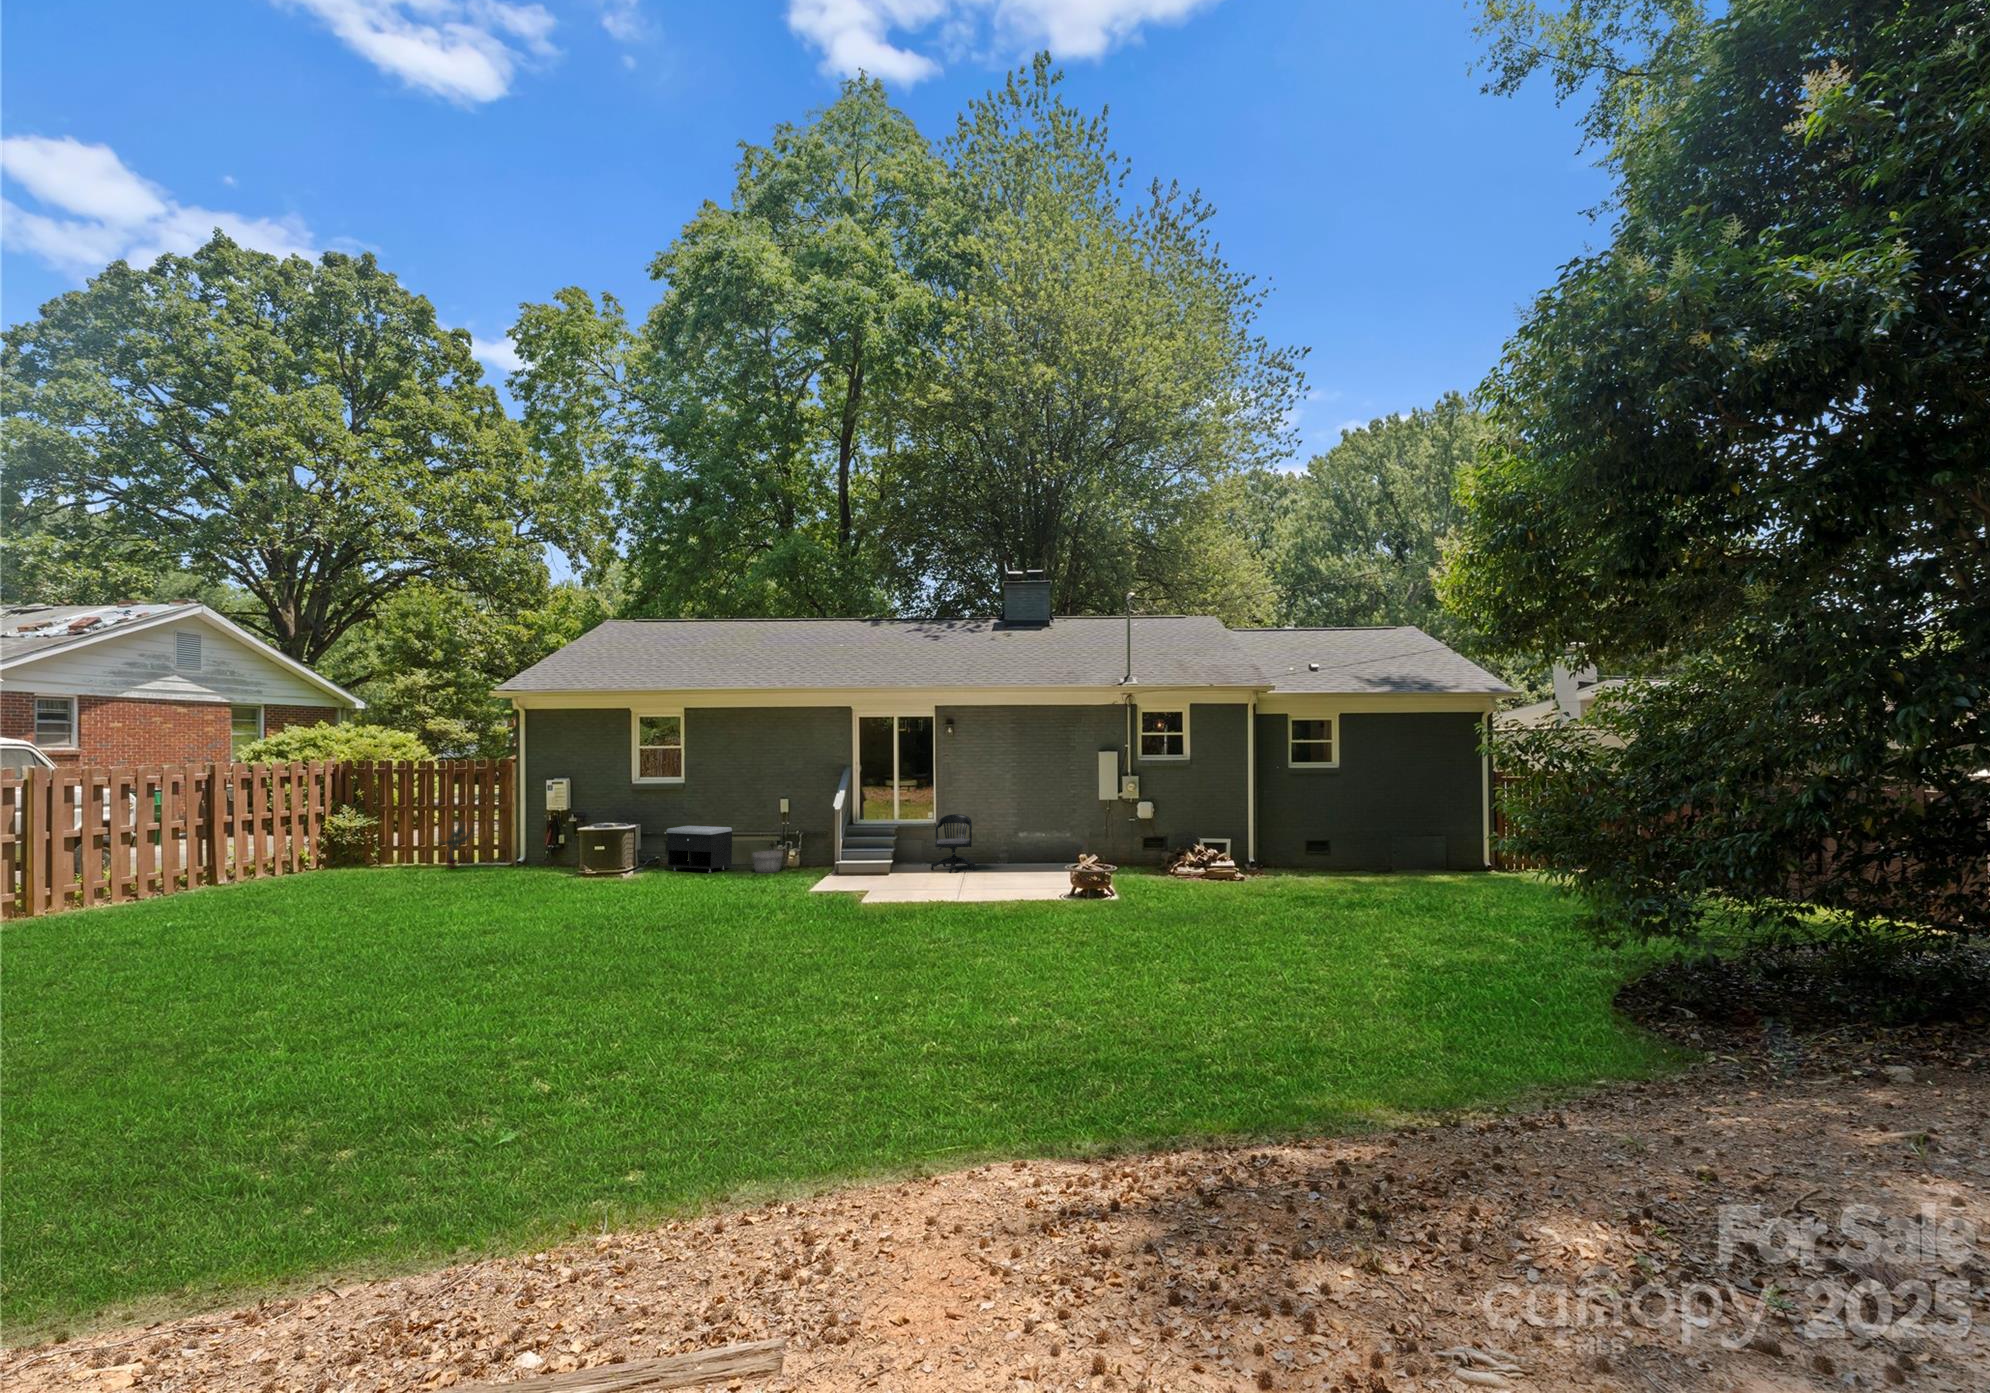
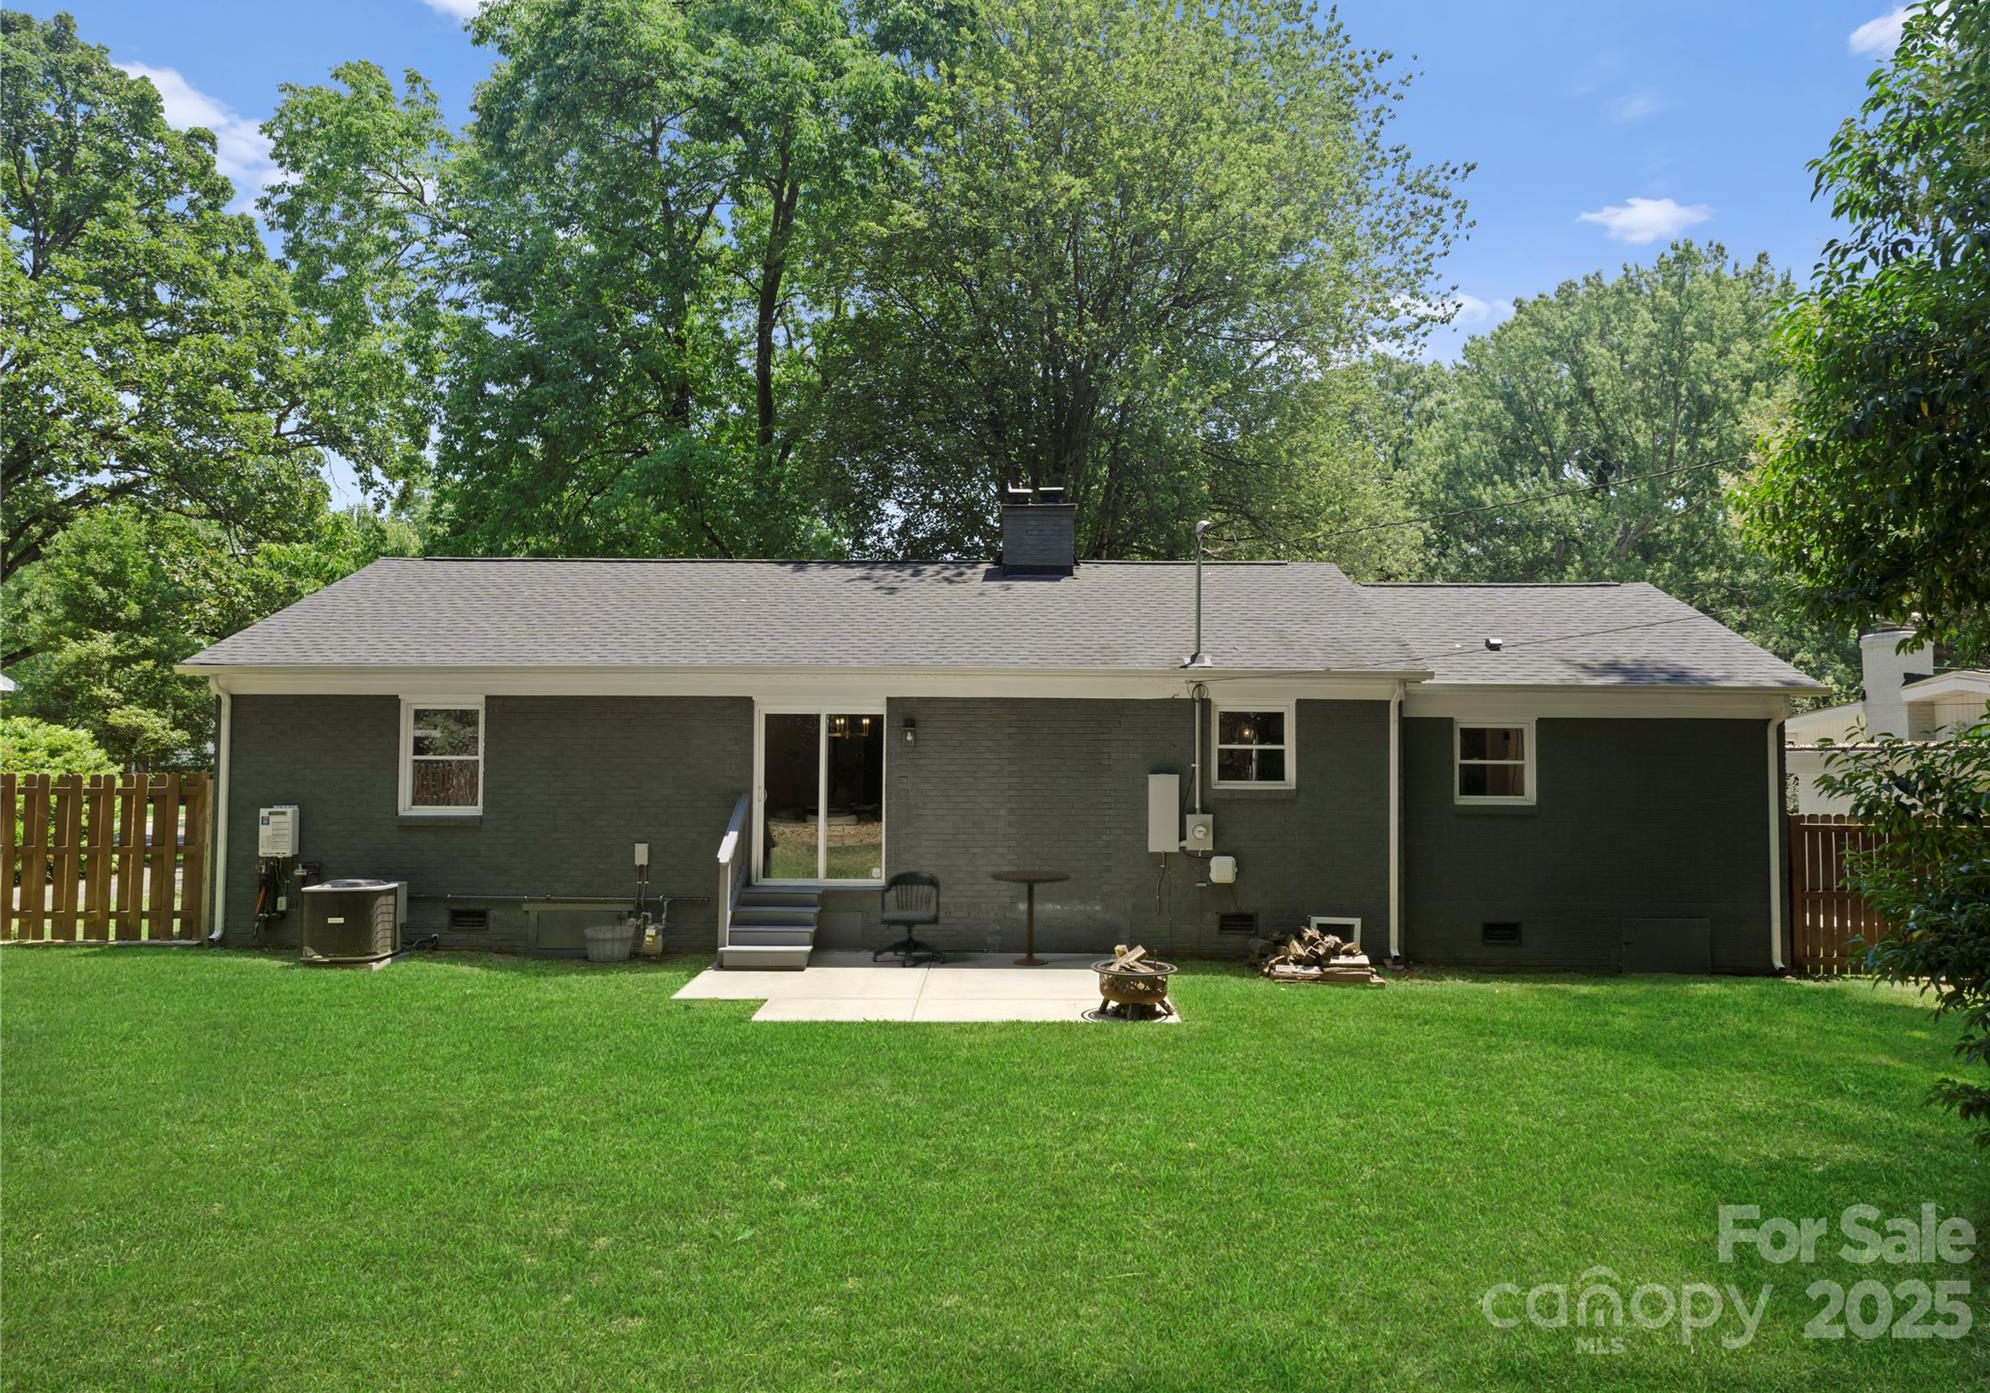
pedestal table: none [1003,813,1053,871] -> present [991,870,1071,965]
potted tree: present [435,822,473,868] -> none [80,869,147,946]
storage bench: present [666,826,732,873] -> none [448,883,554,960]

